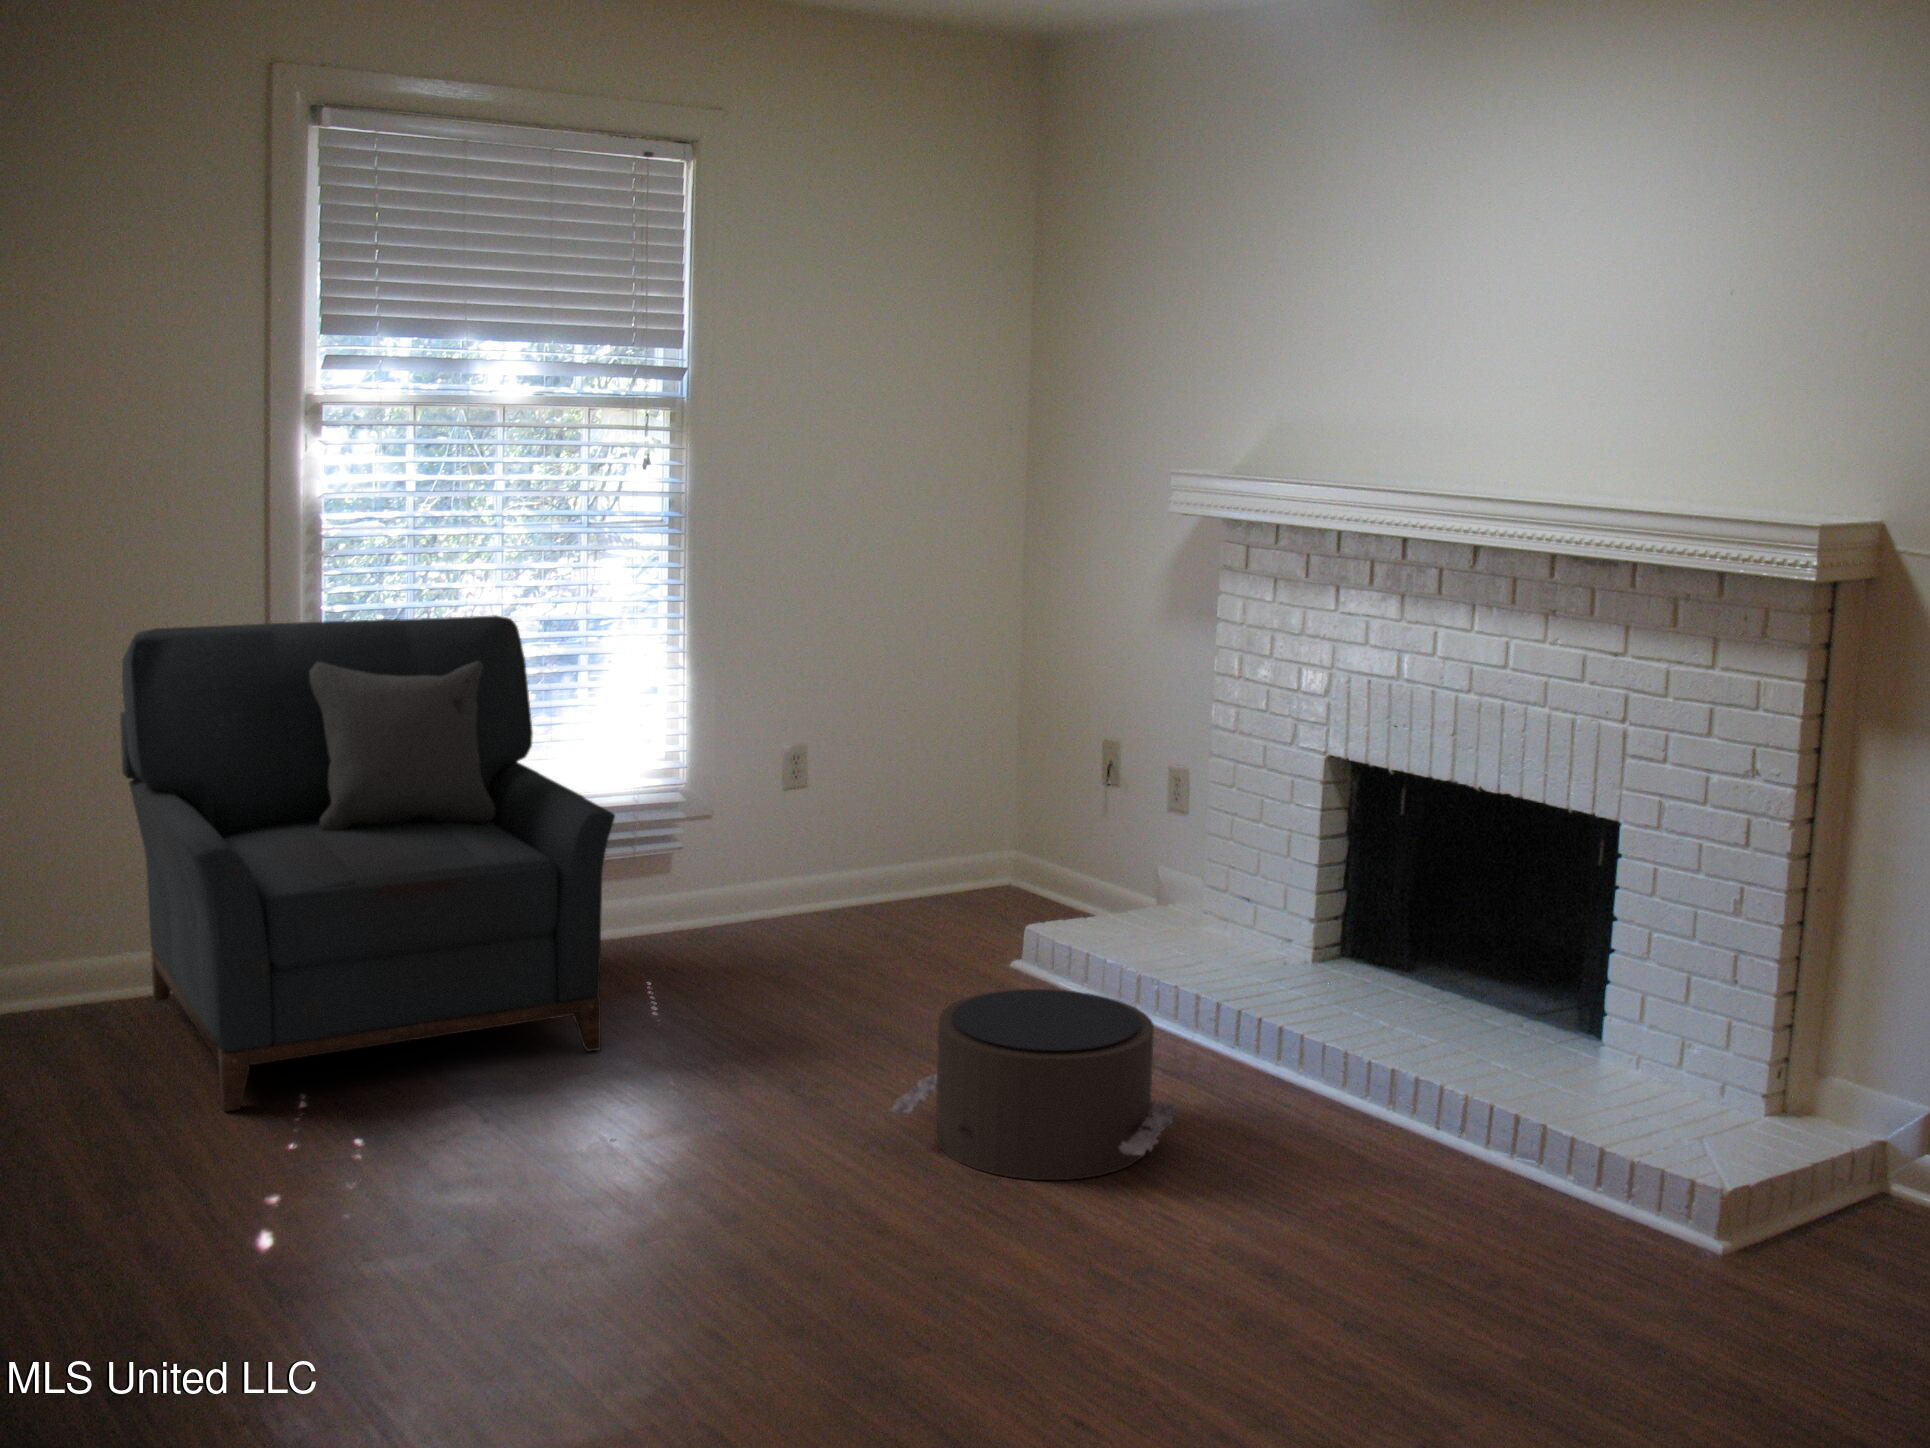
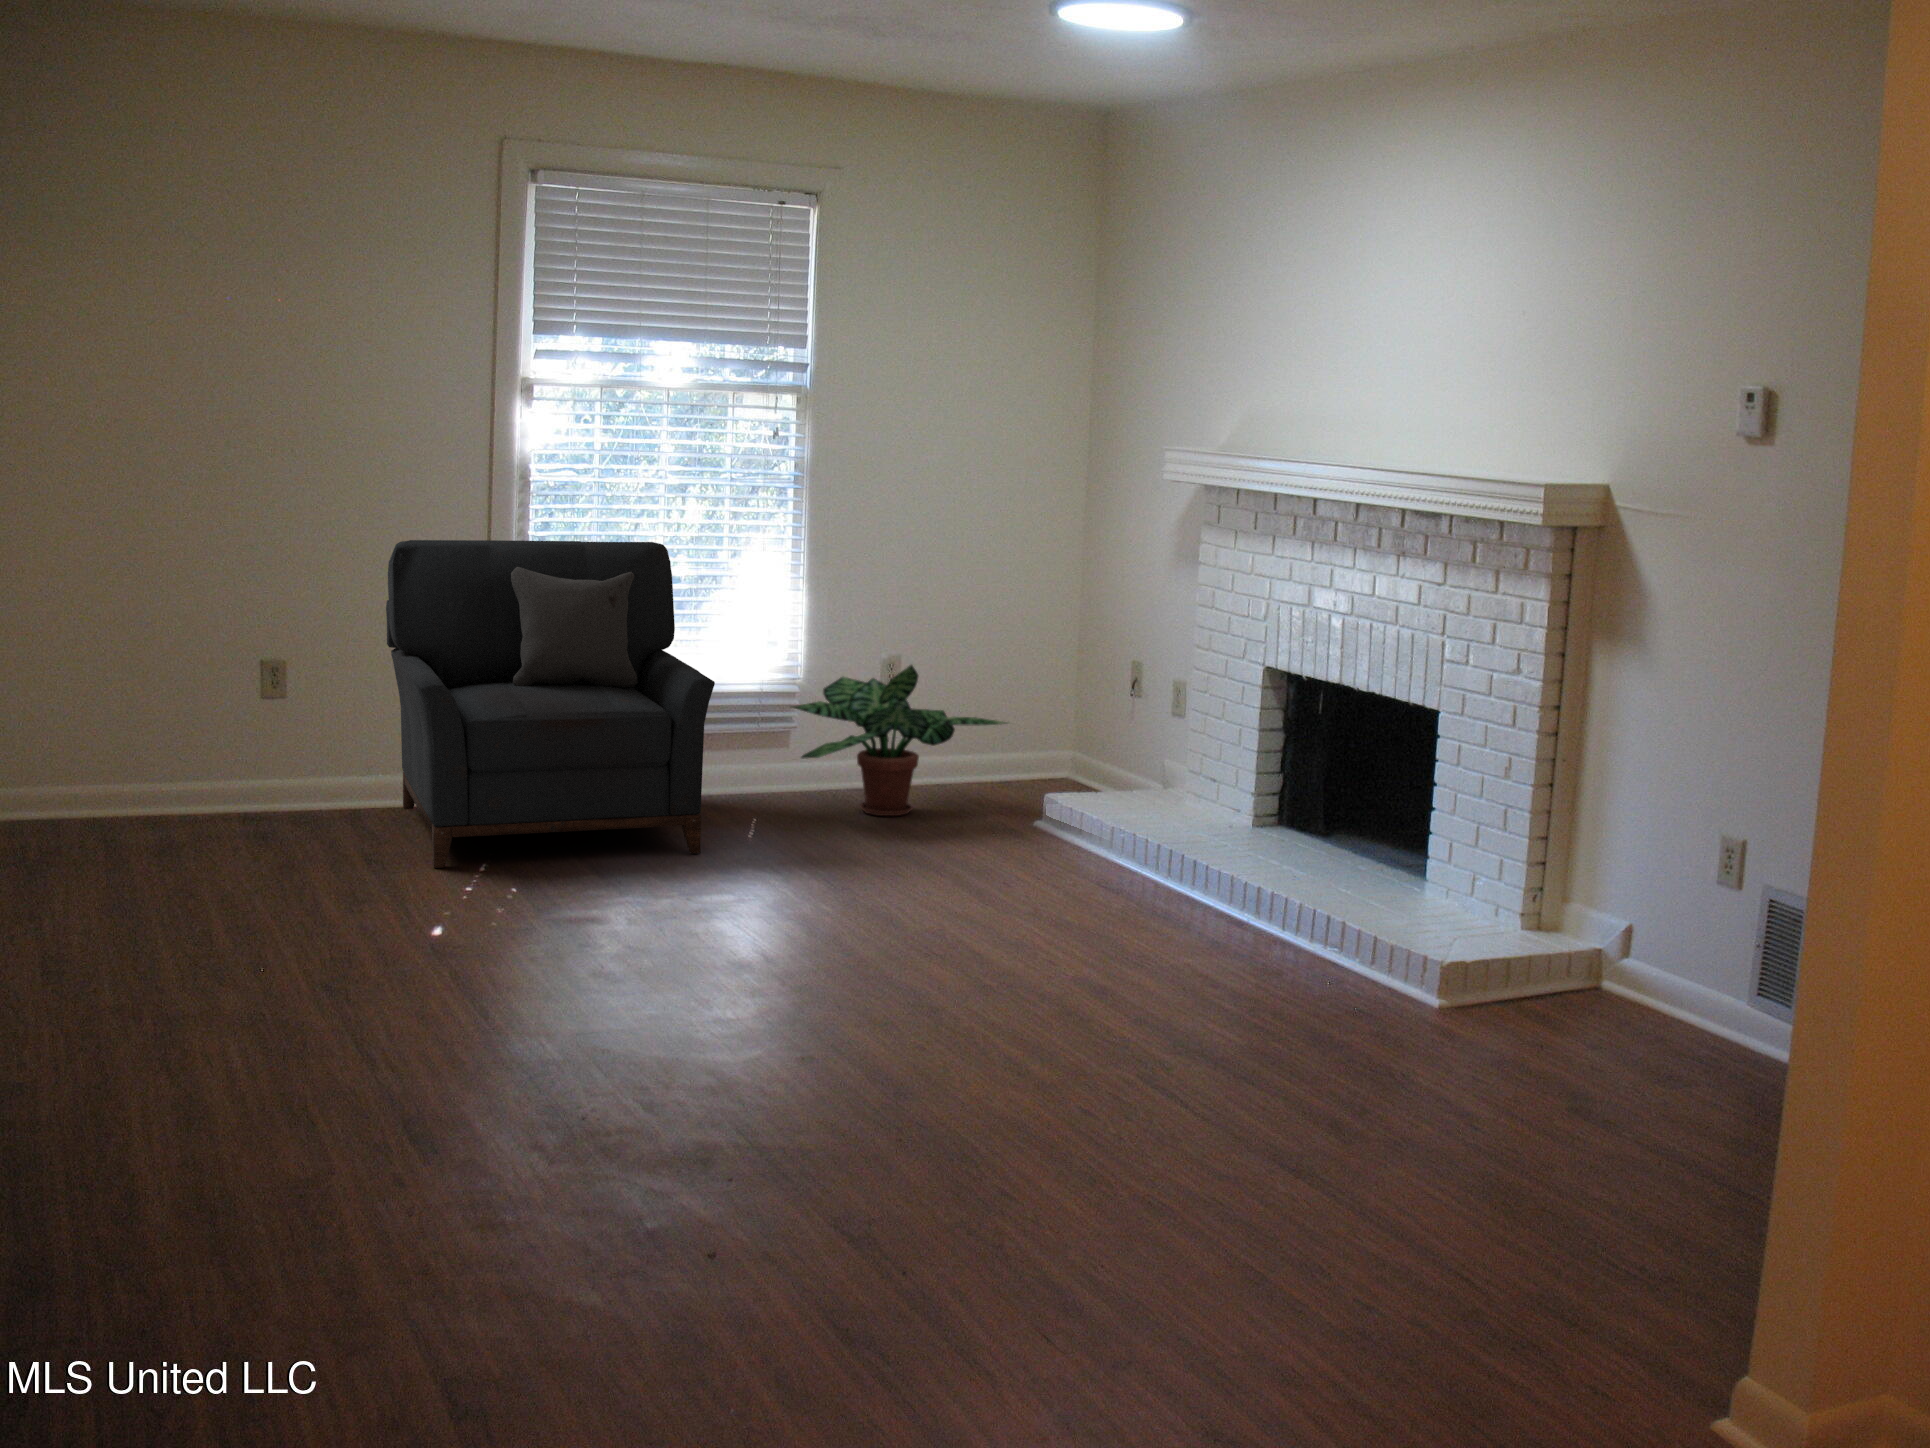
potted plant: none [685,763,981,963] -> present [792,665,1007,816]
pouf: present [891,989,1178,1180] -> none [877,817,1086,941]

